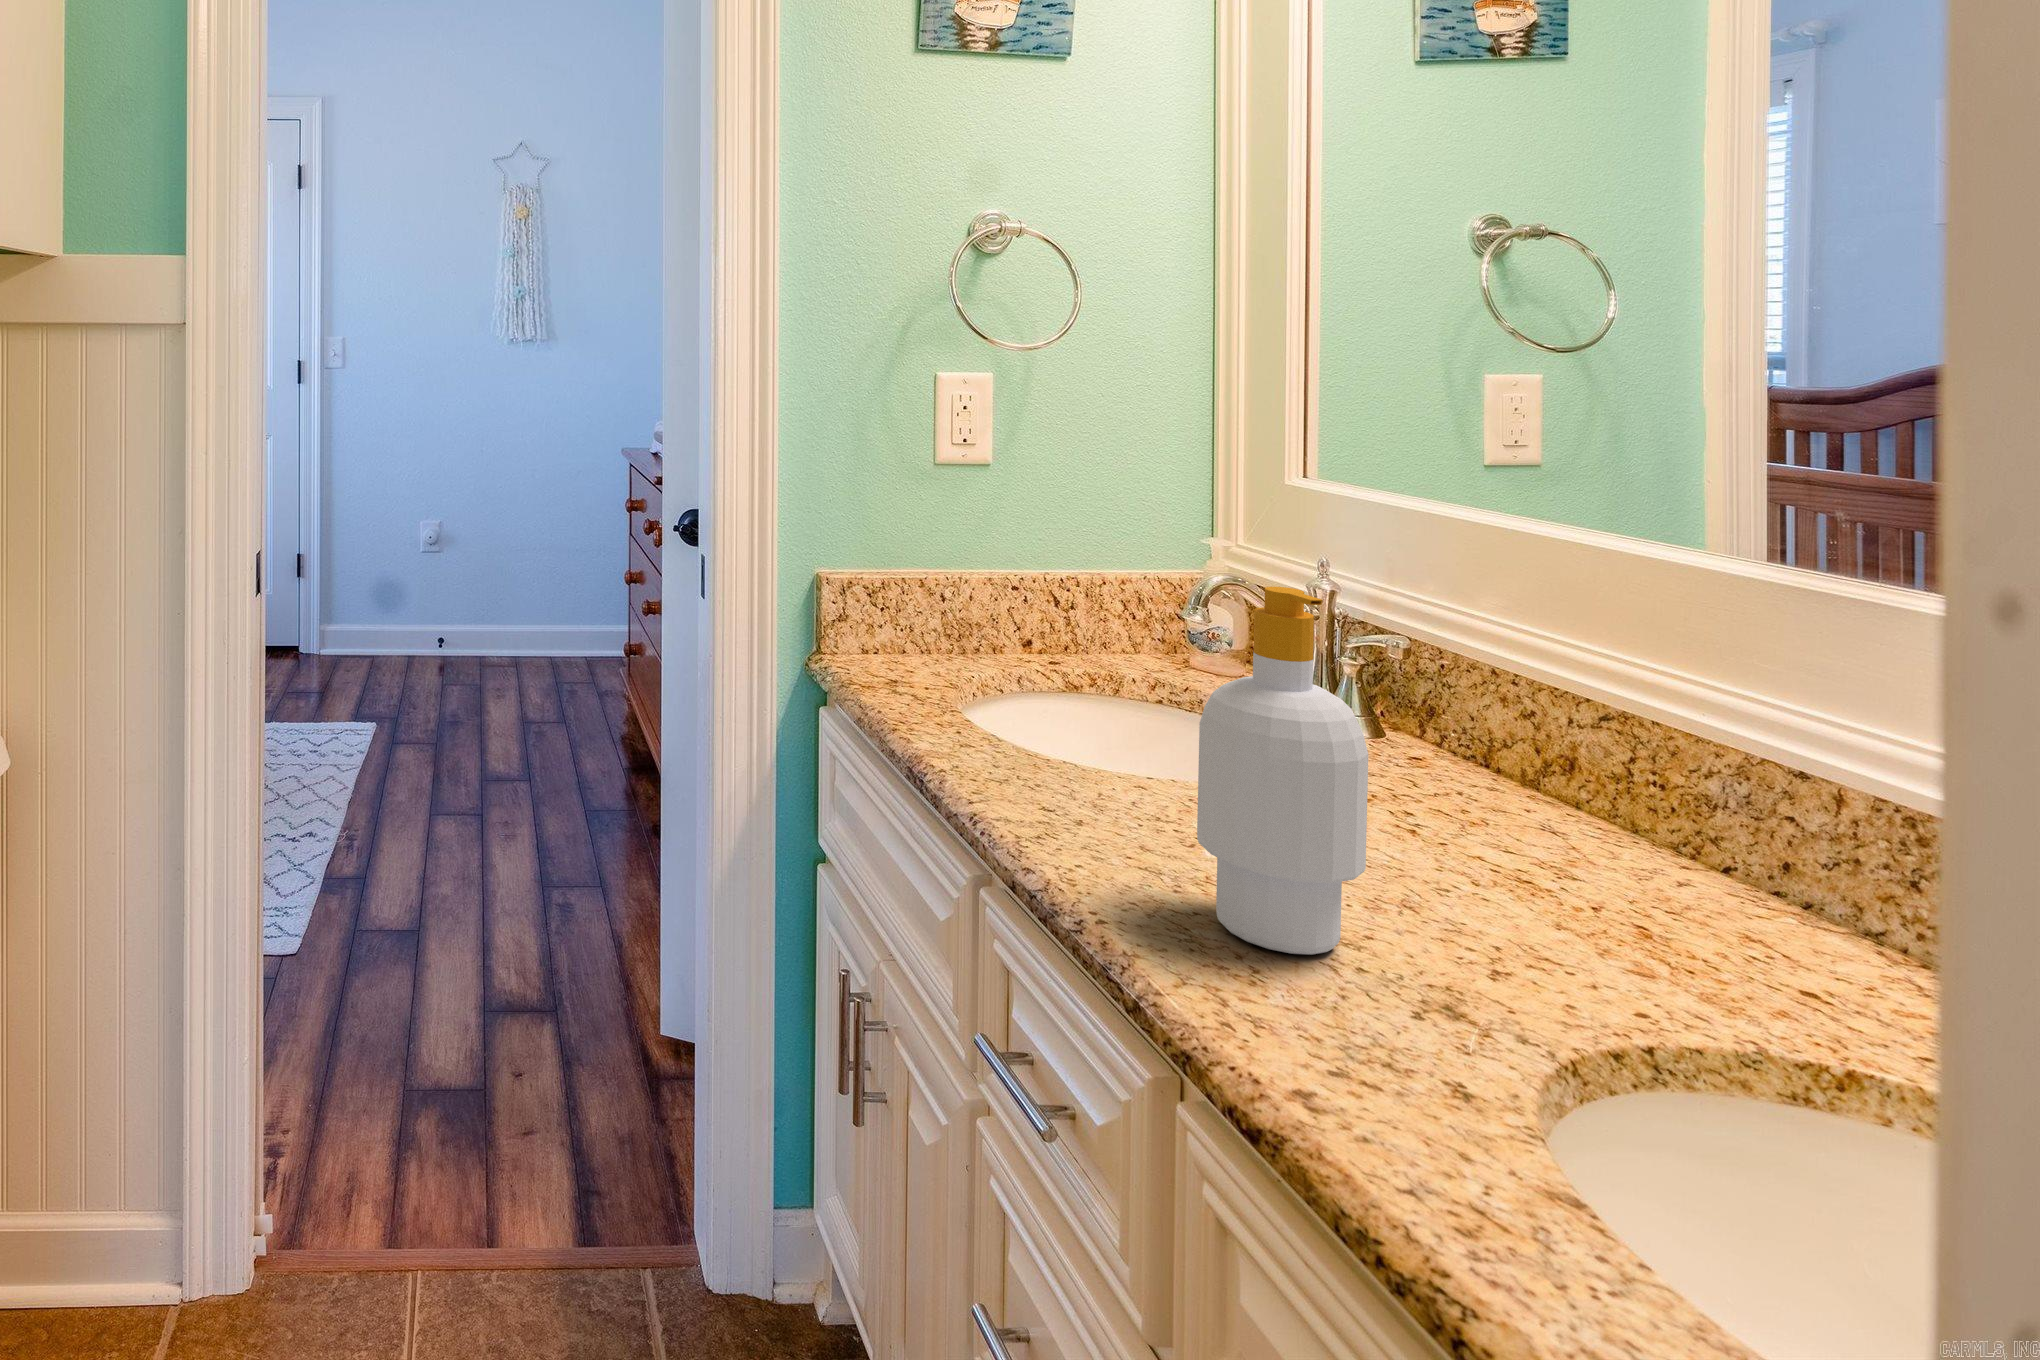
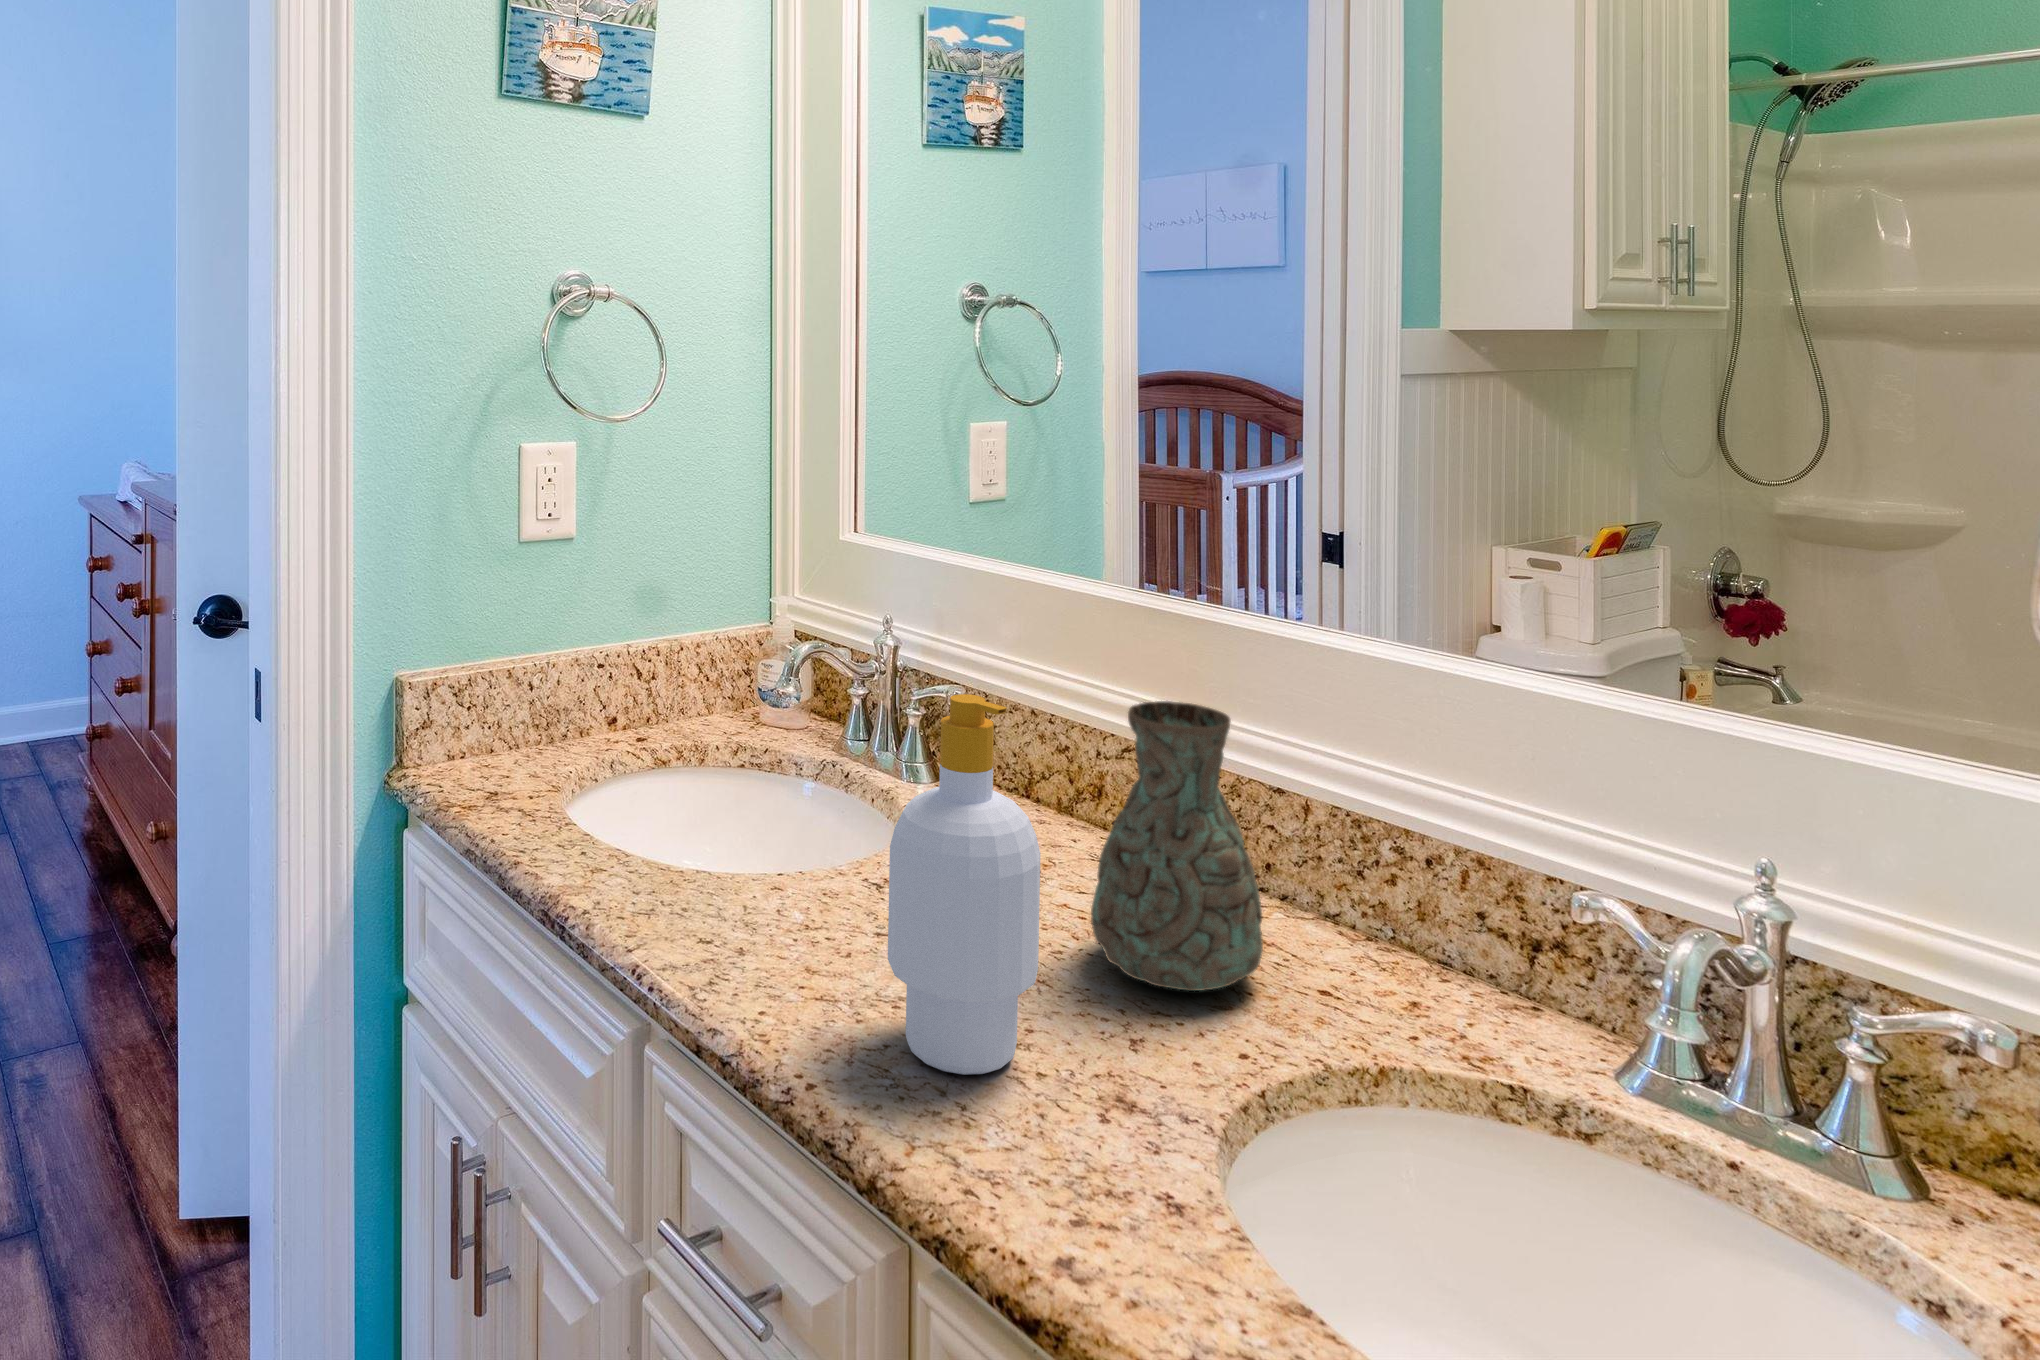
decorative vase: none [1480,638,1716,957] -> present [1091,701,1263,991]

